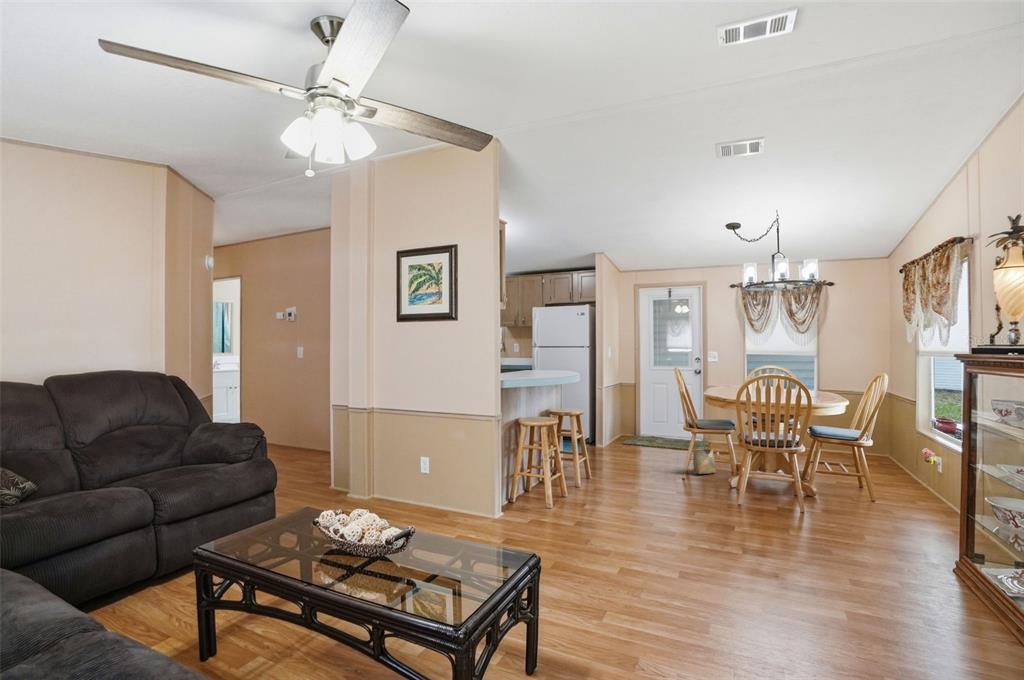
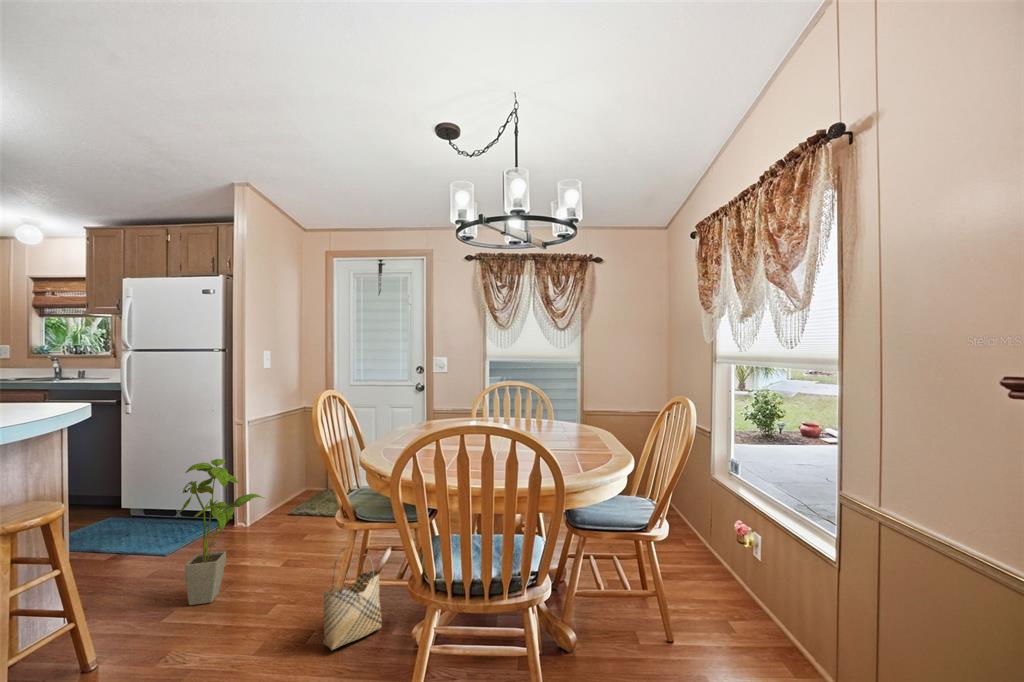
house plant: none [610,398,644,461] -> present [179,459,265,605]

